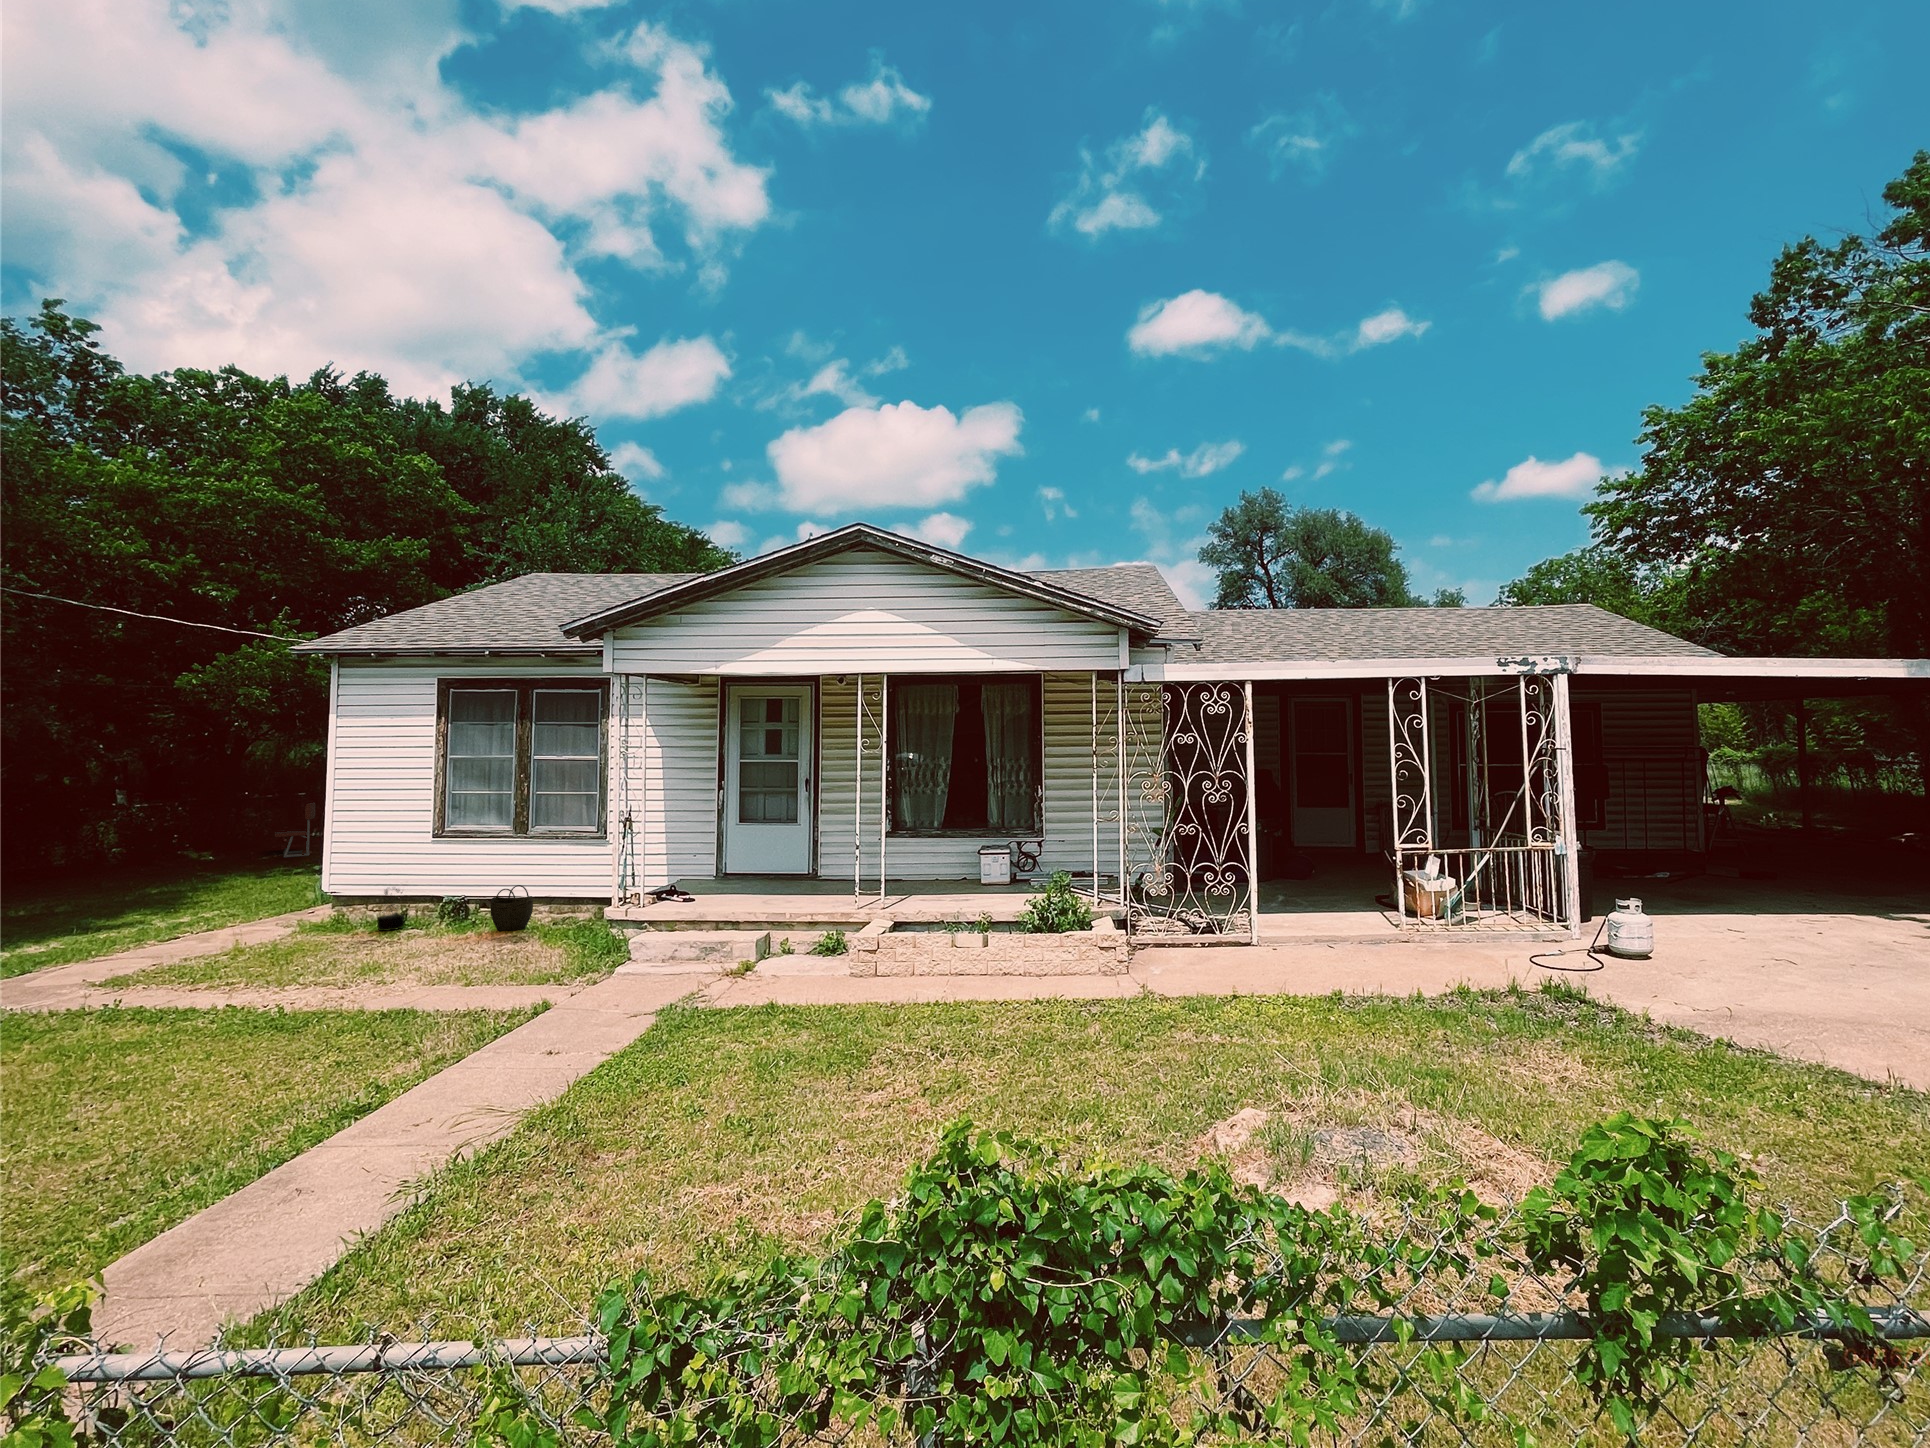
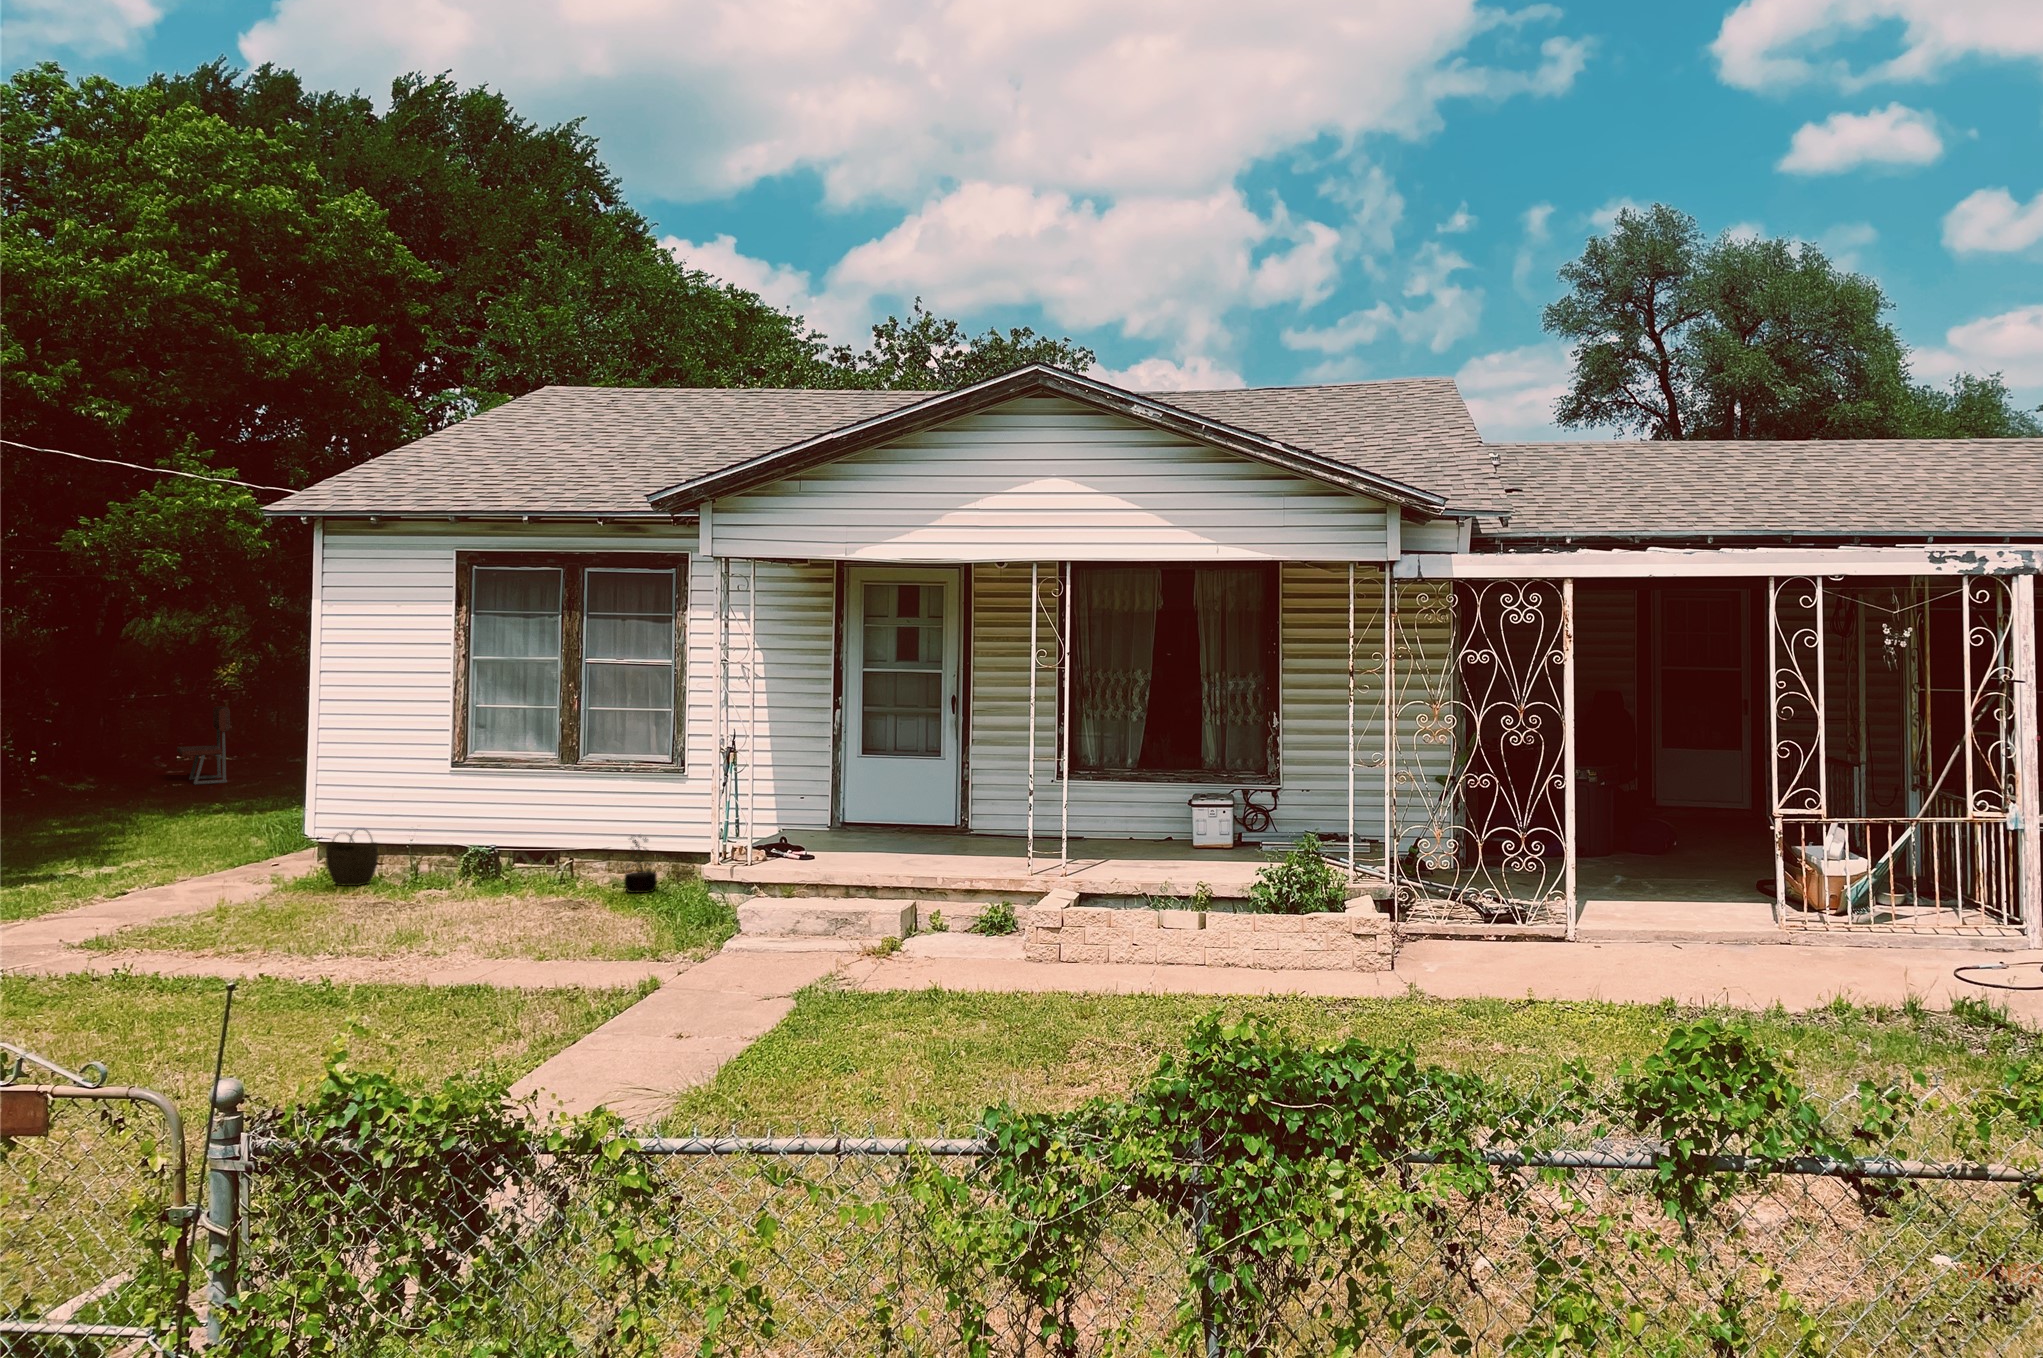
woven basket: present [490,885,533,931] -> present [326,831,379,886]
decorative plant: present [377,889,405,931] -> present [625,836,657,893]

